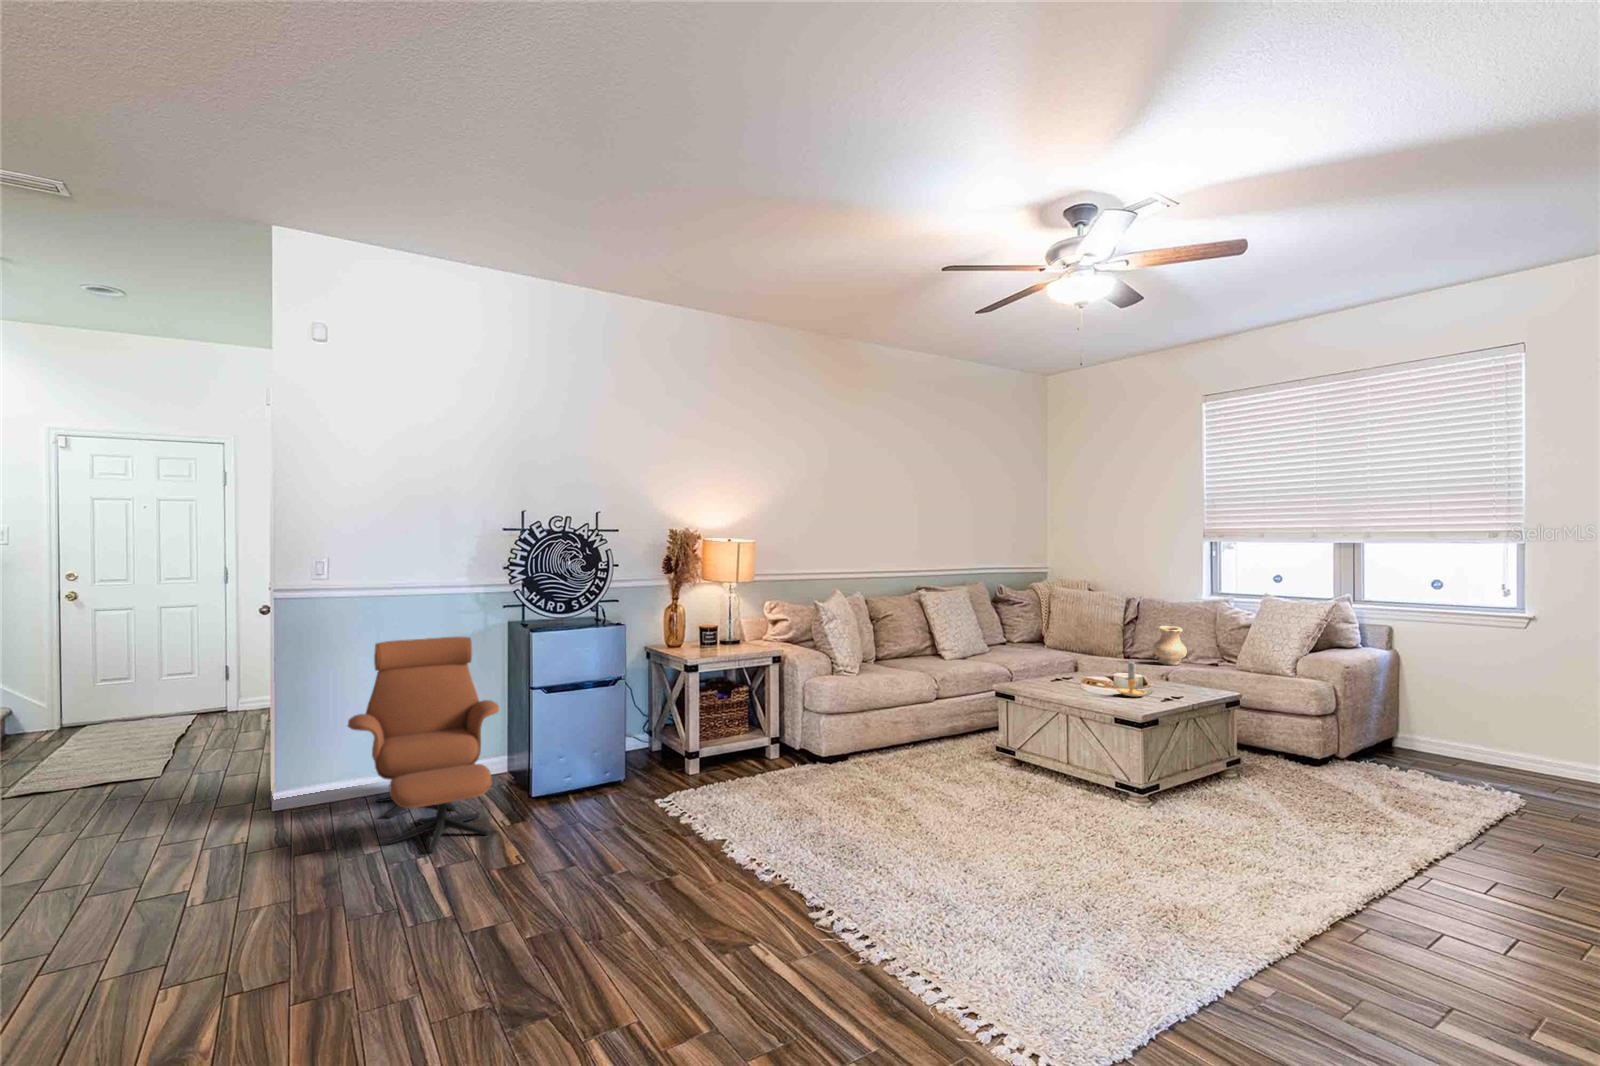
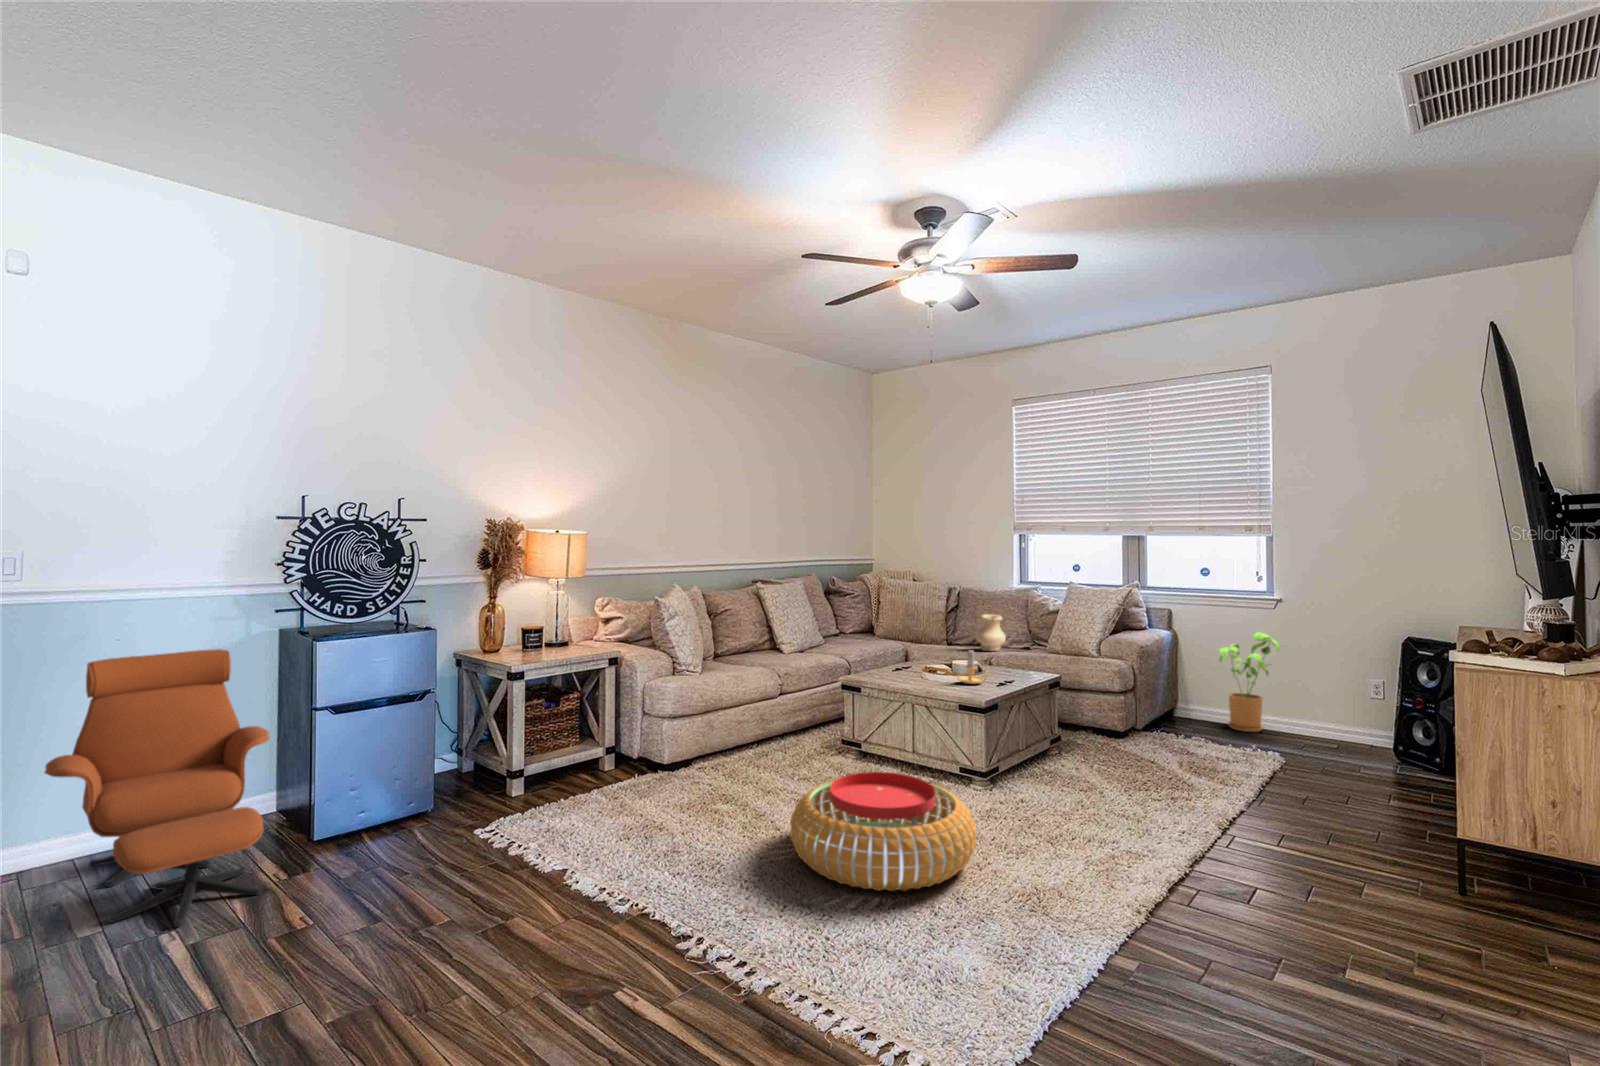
house plant: none [1449,654,1538,770] -> present [1220,632,1281,732]
pouf: none [926,776,1116,893] -> present [790,772,976,891]

